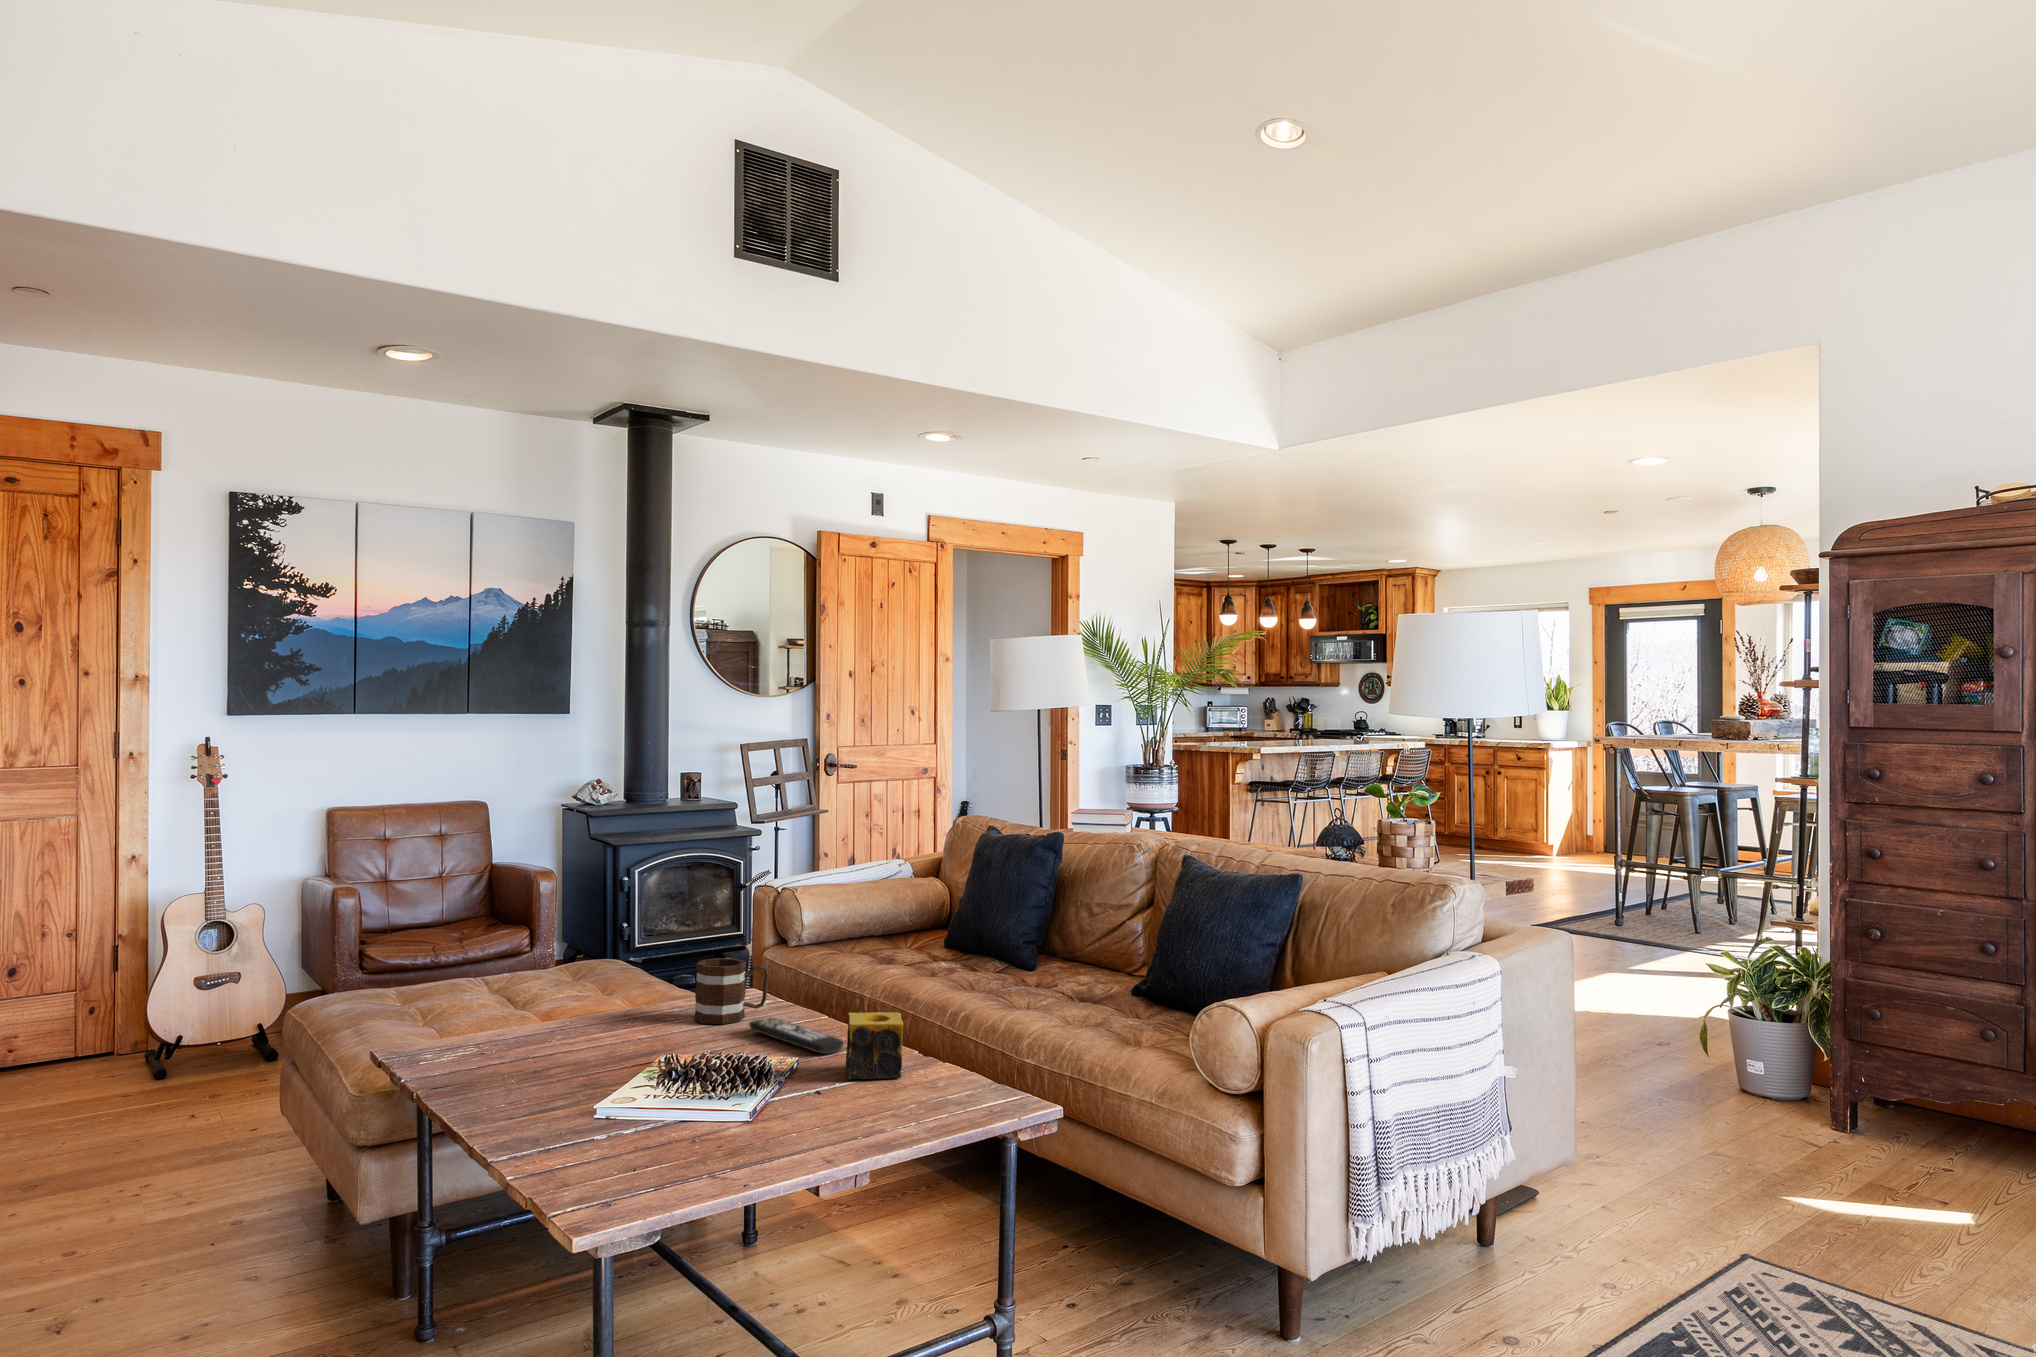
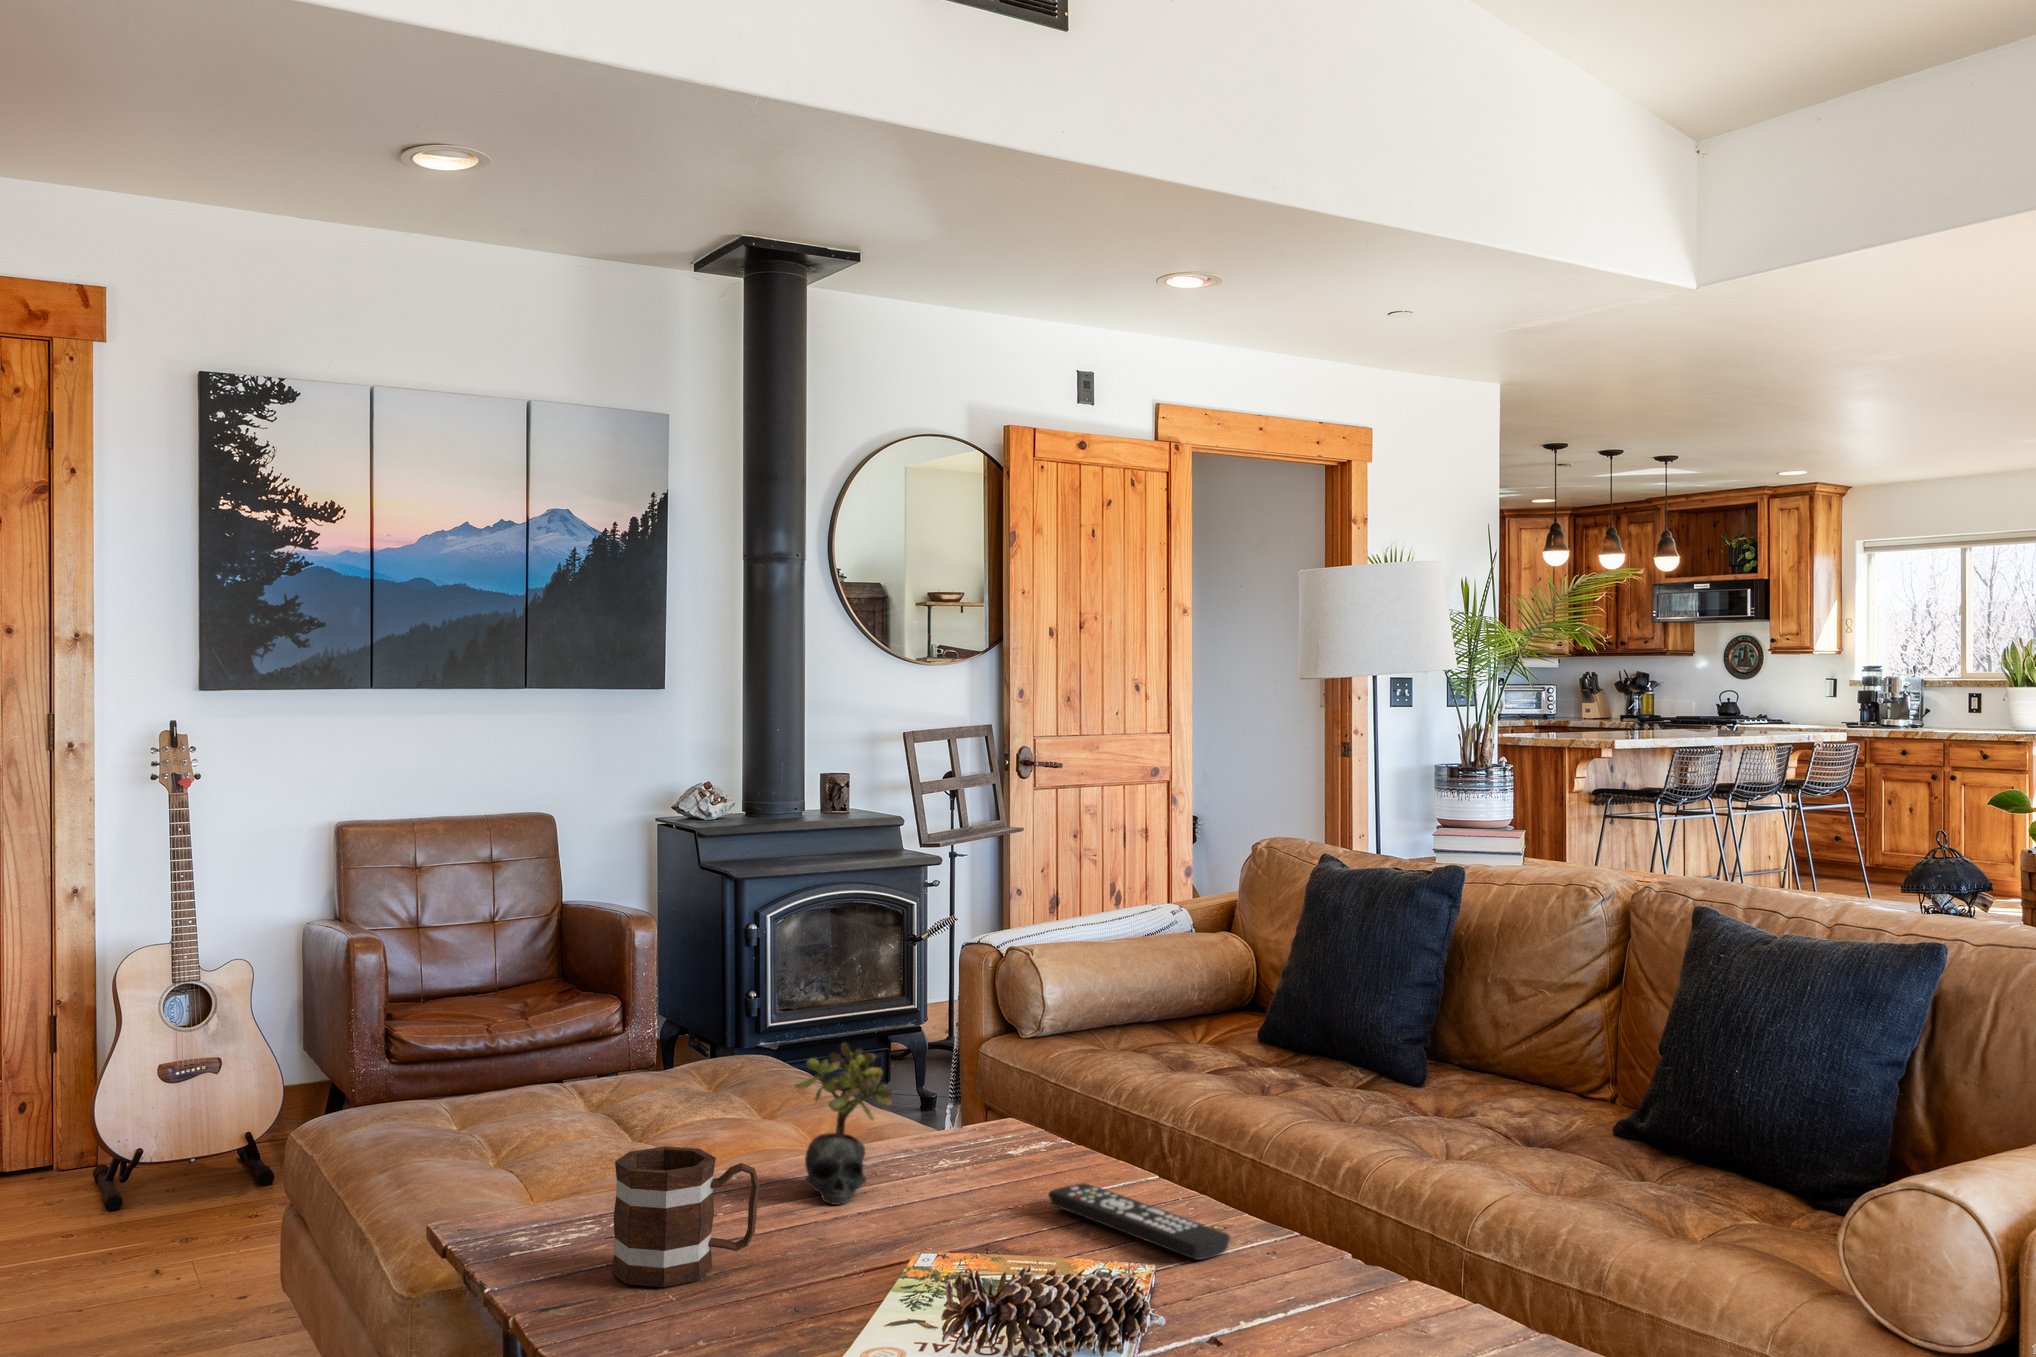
succulent plant: none [598,937,659,1033] -> present [795,1042,894,1205]
mug: present [694,958,769,1024] -> present [611,1146,760,1287]
candle: present [846,1012,903,1079] -> none [1252,1193,1369,1319]

